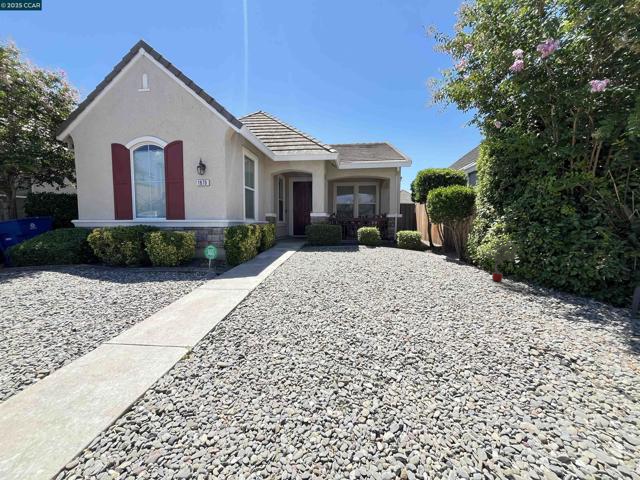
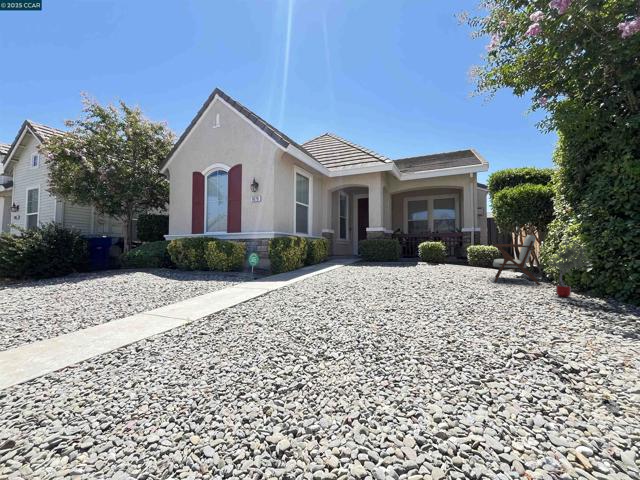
lounge chair: none [434,229,472,270] -> present [493,235,541,285]

